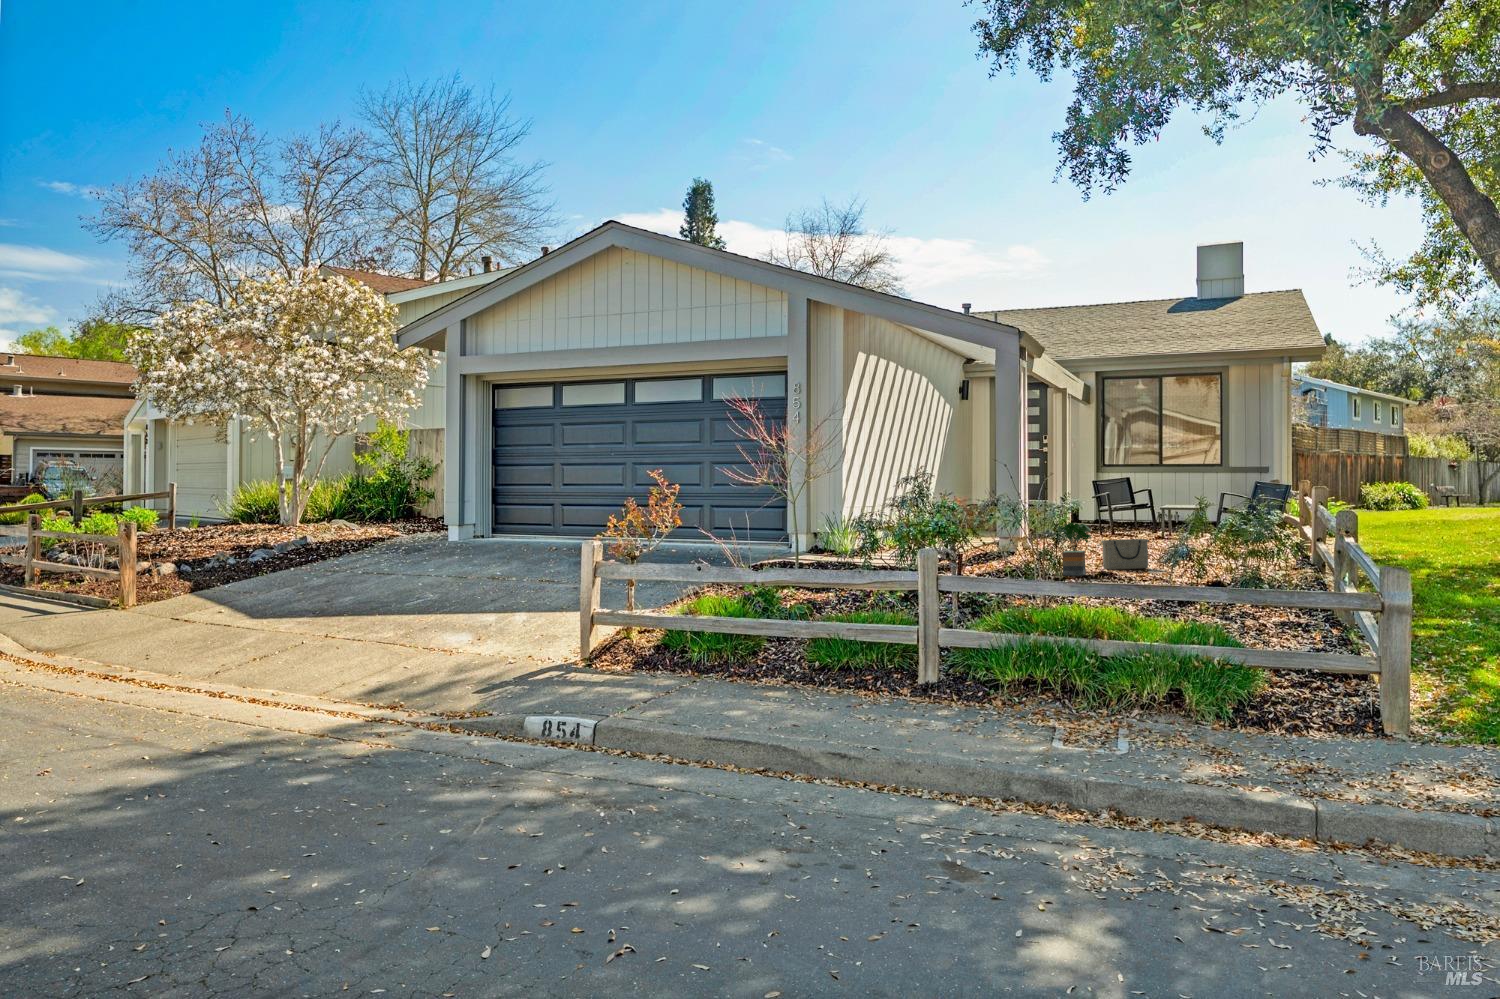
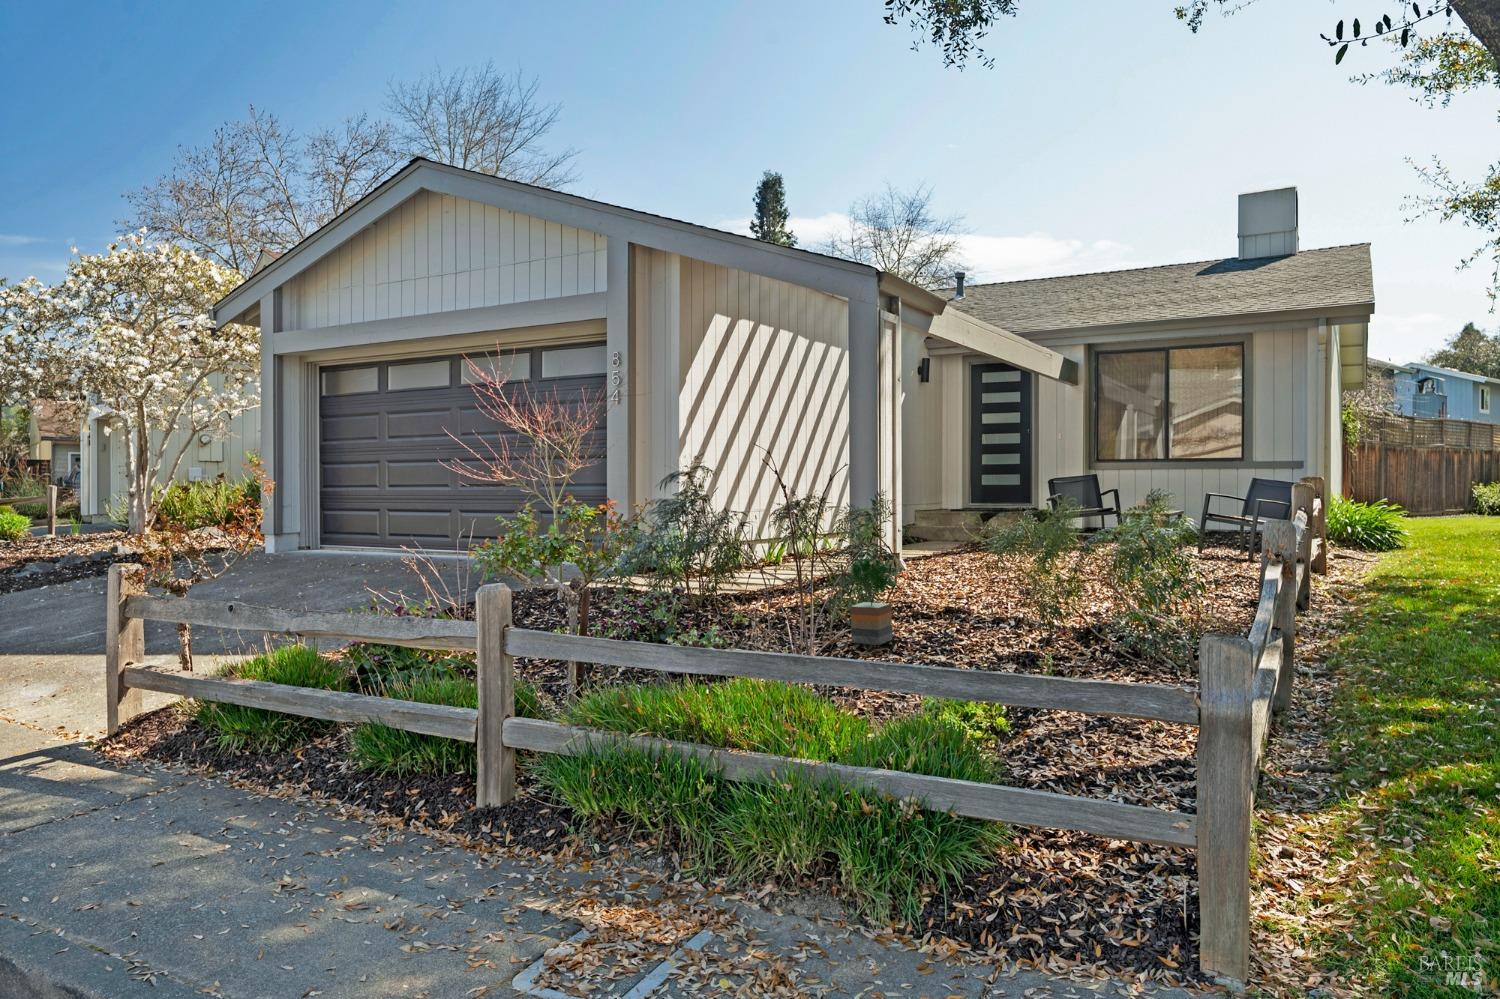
basket: present [1101,539,1149,570] -> none [944,582,1015,629]

